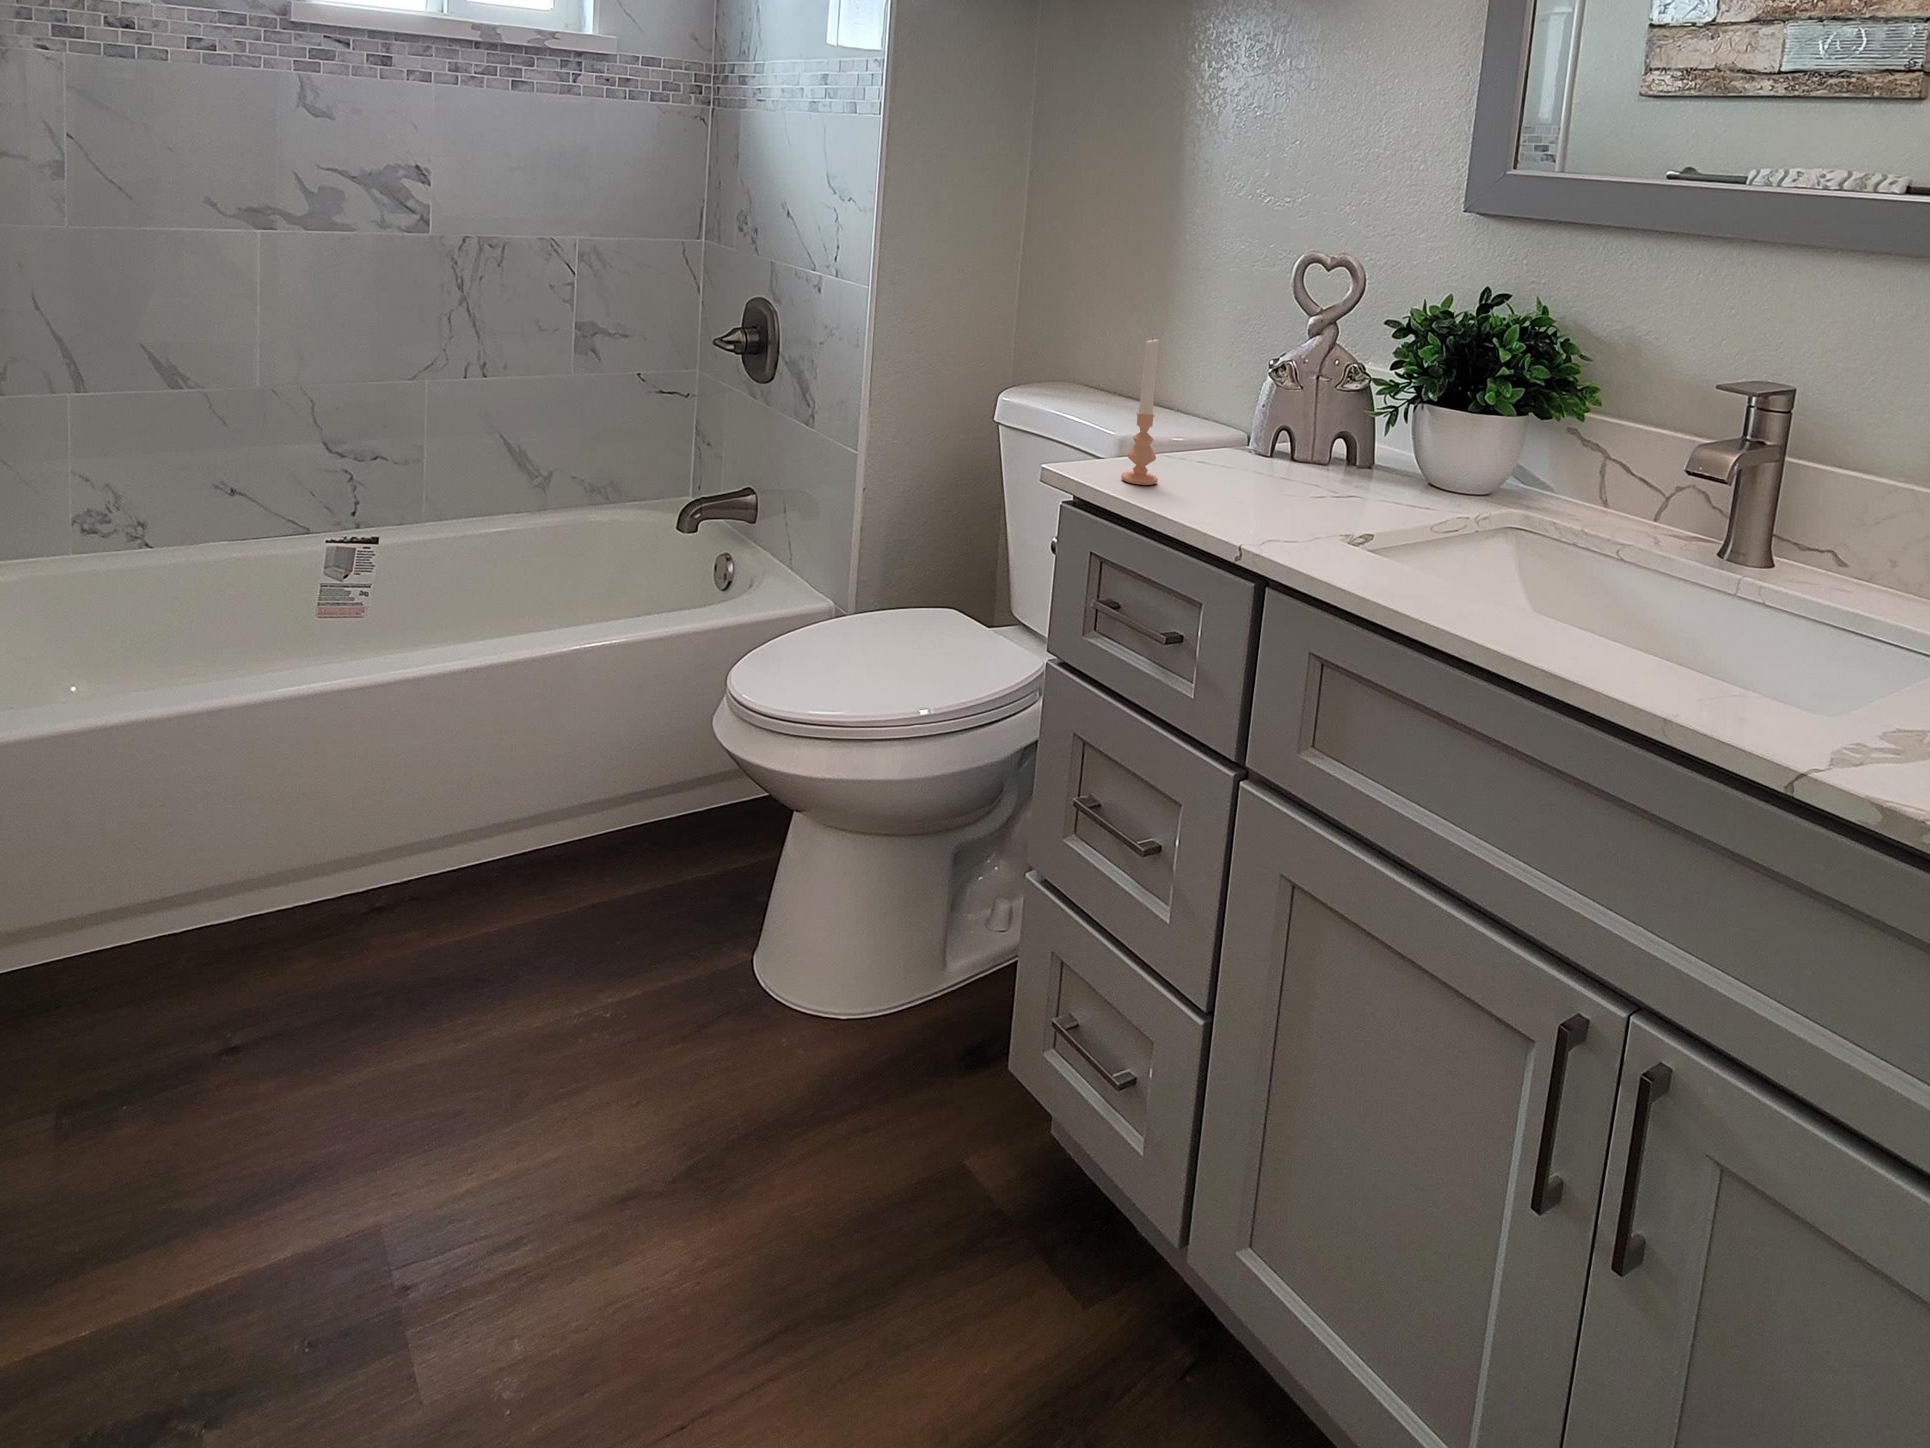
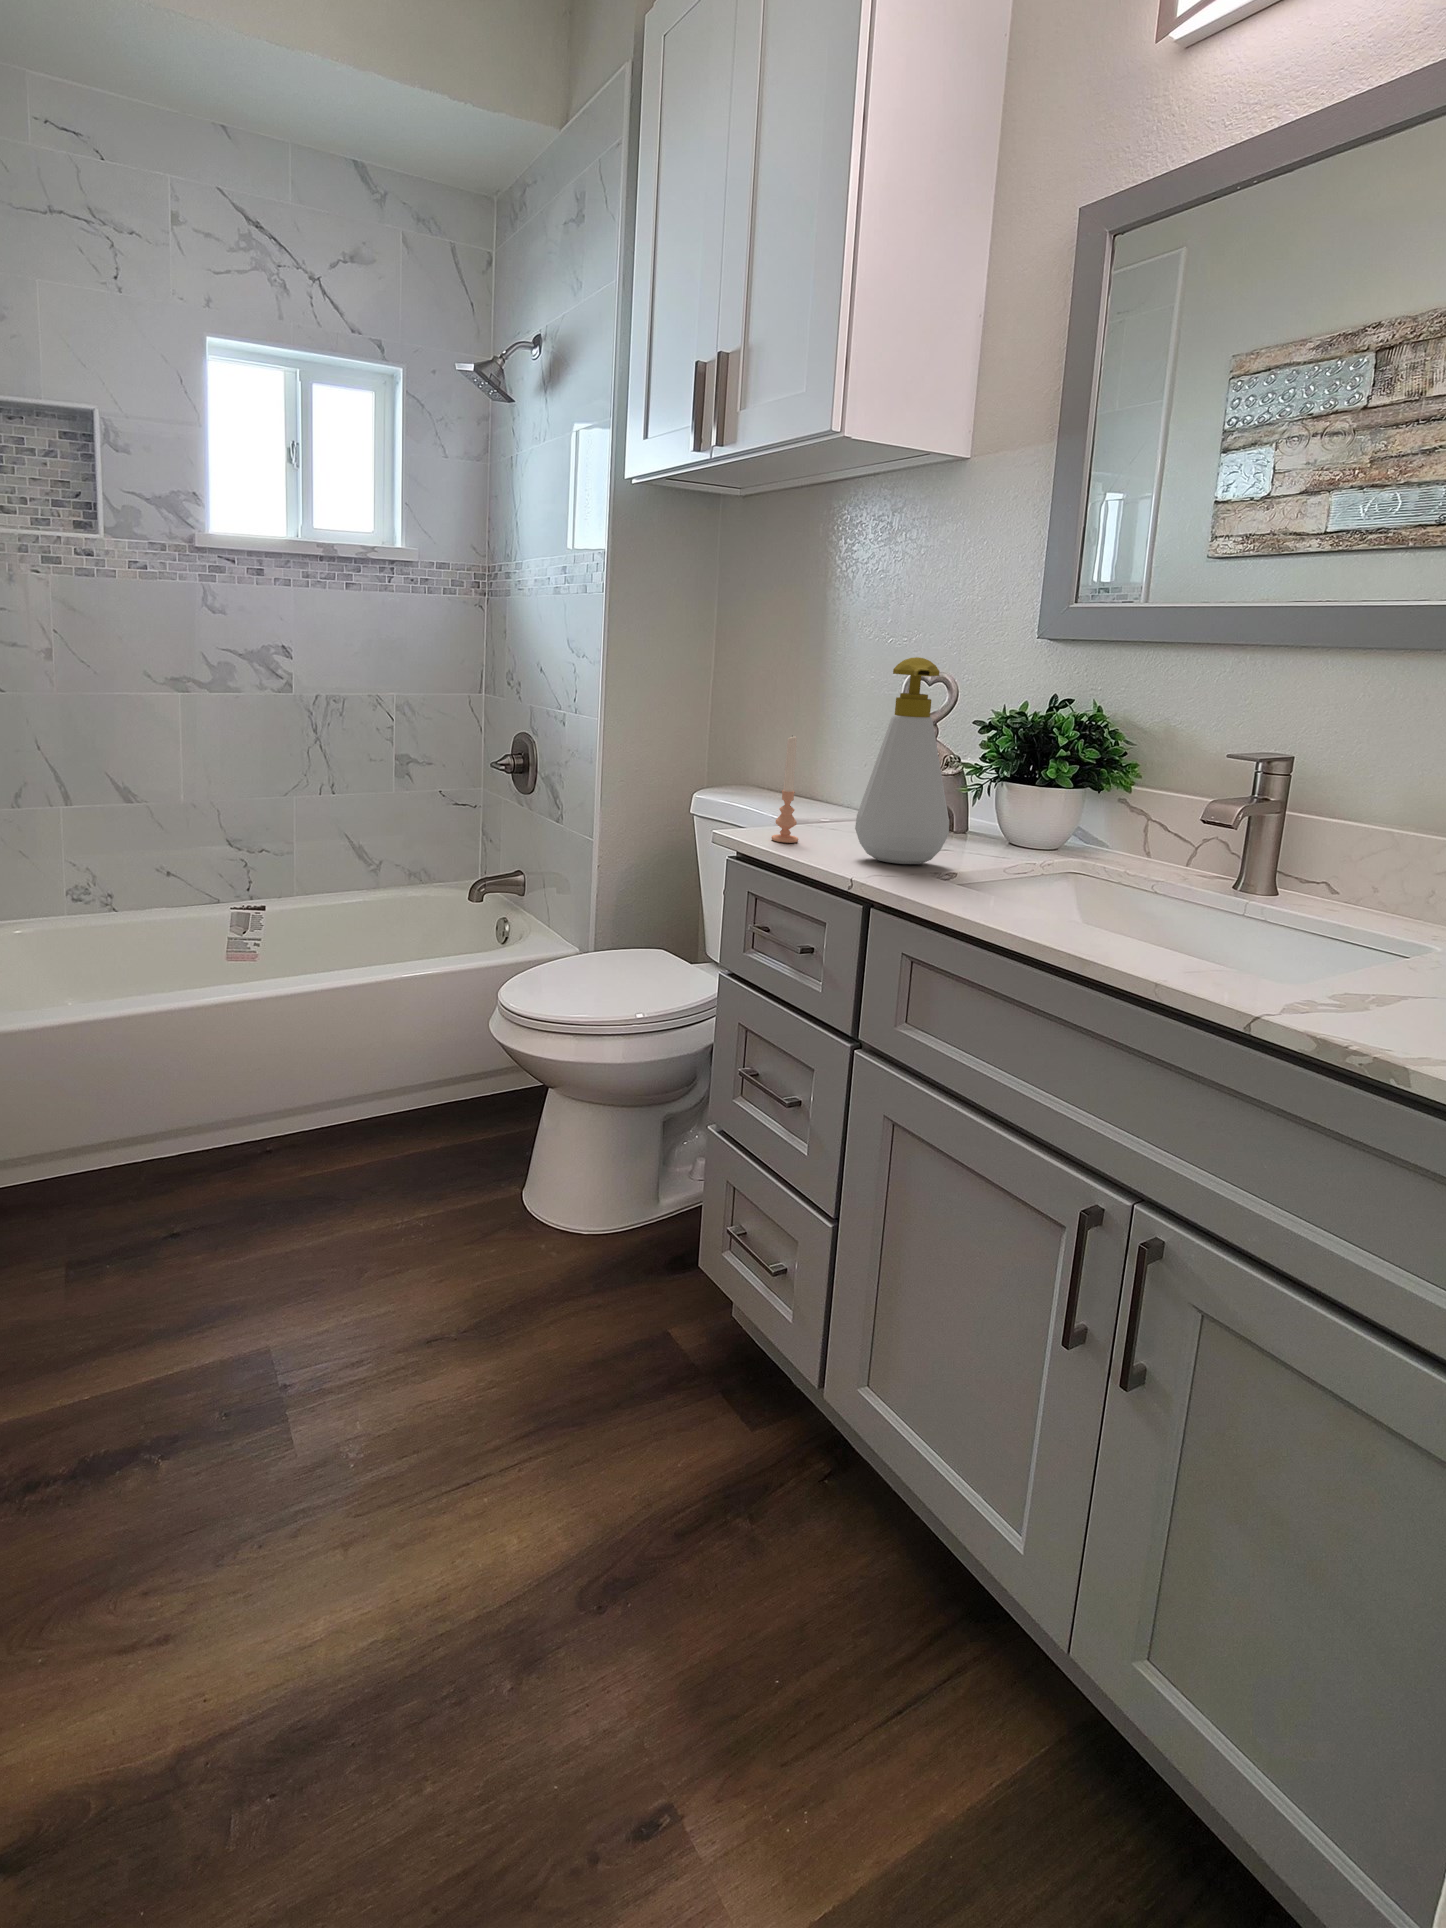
soap bottle: none [1238,243,1363,521] -> present [855,657,949,864]

